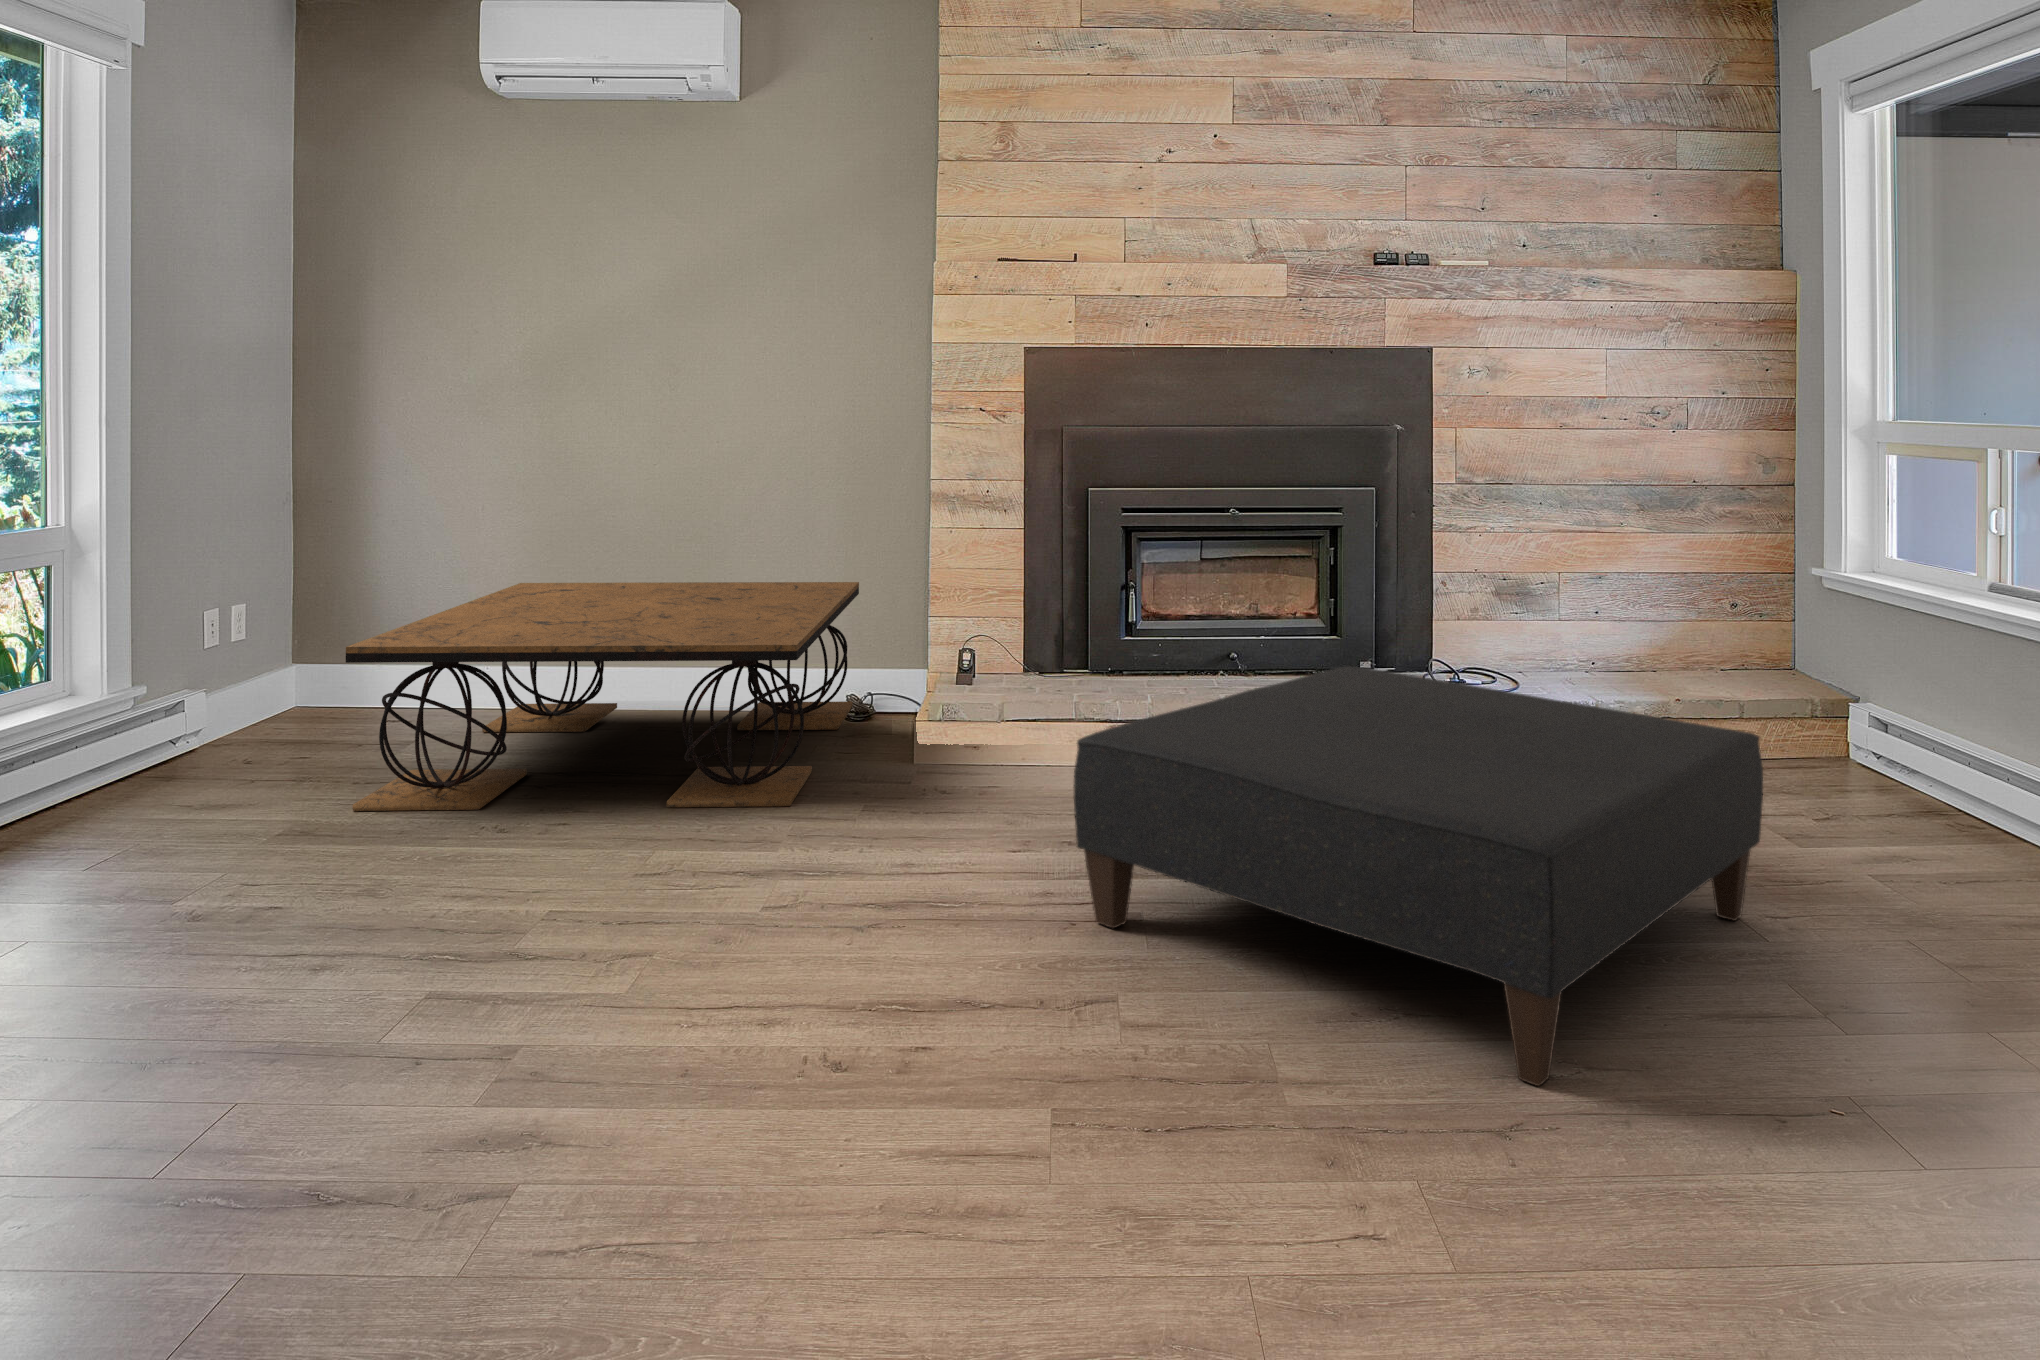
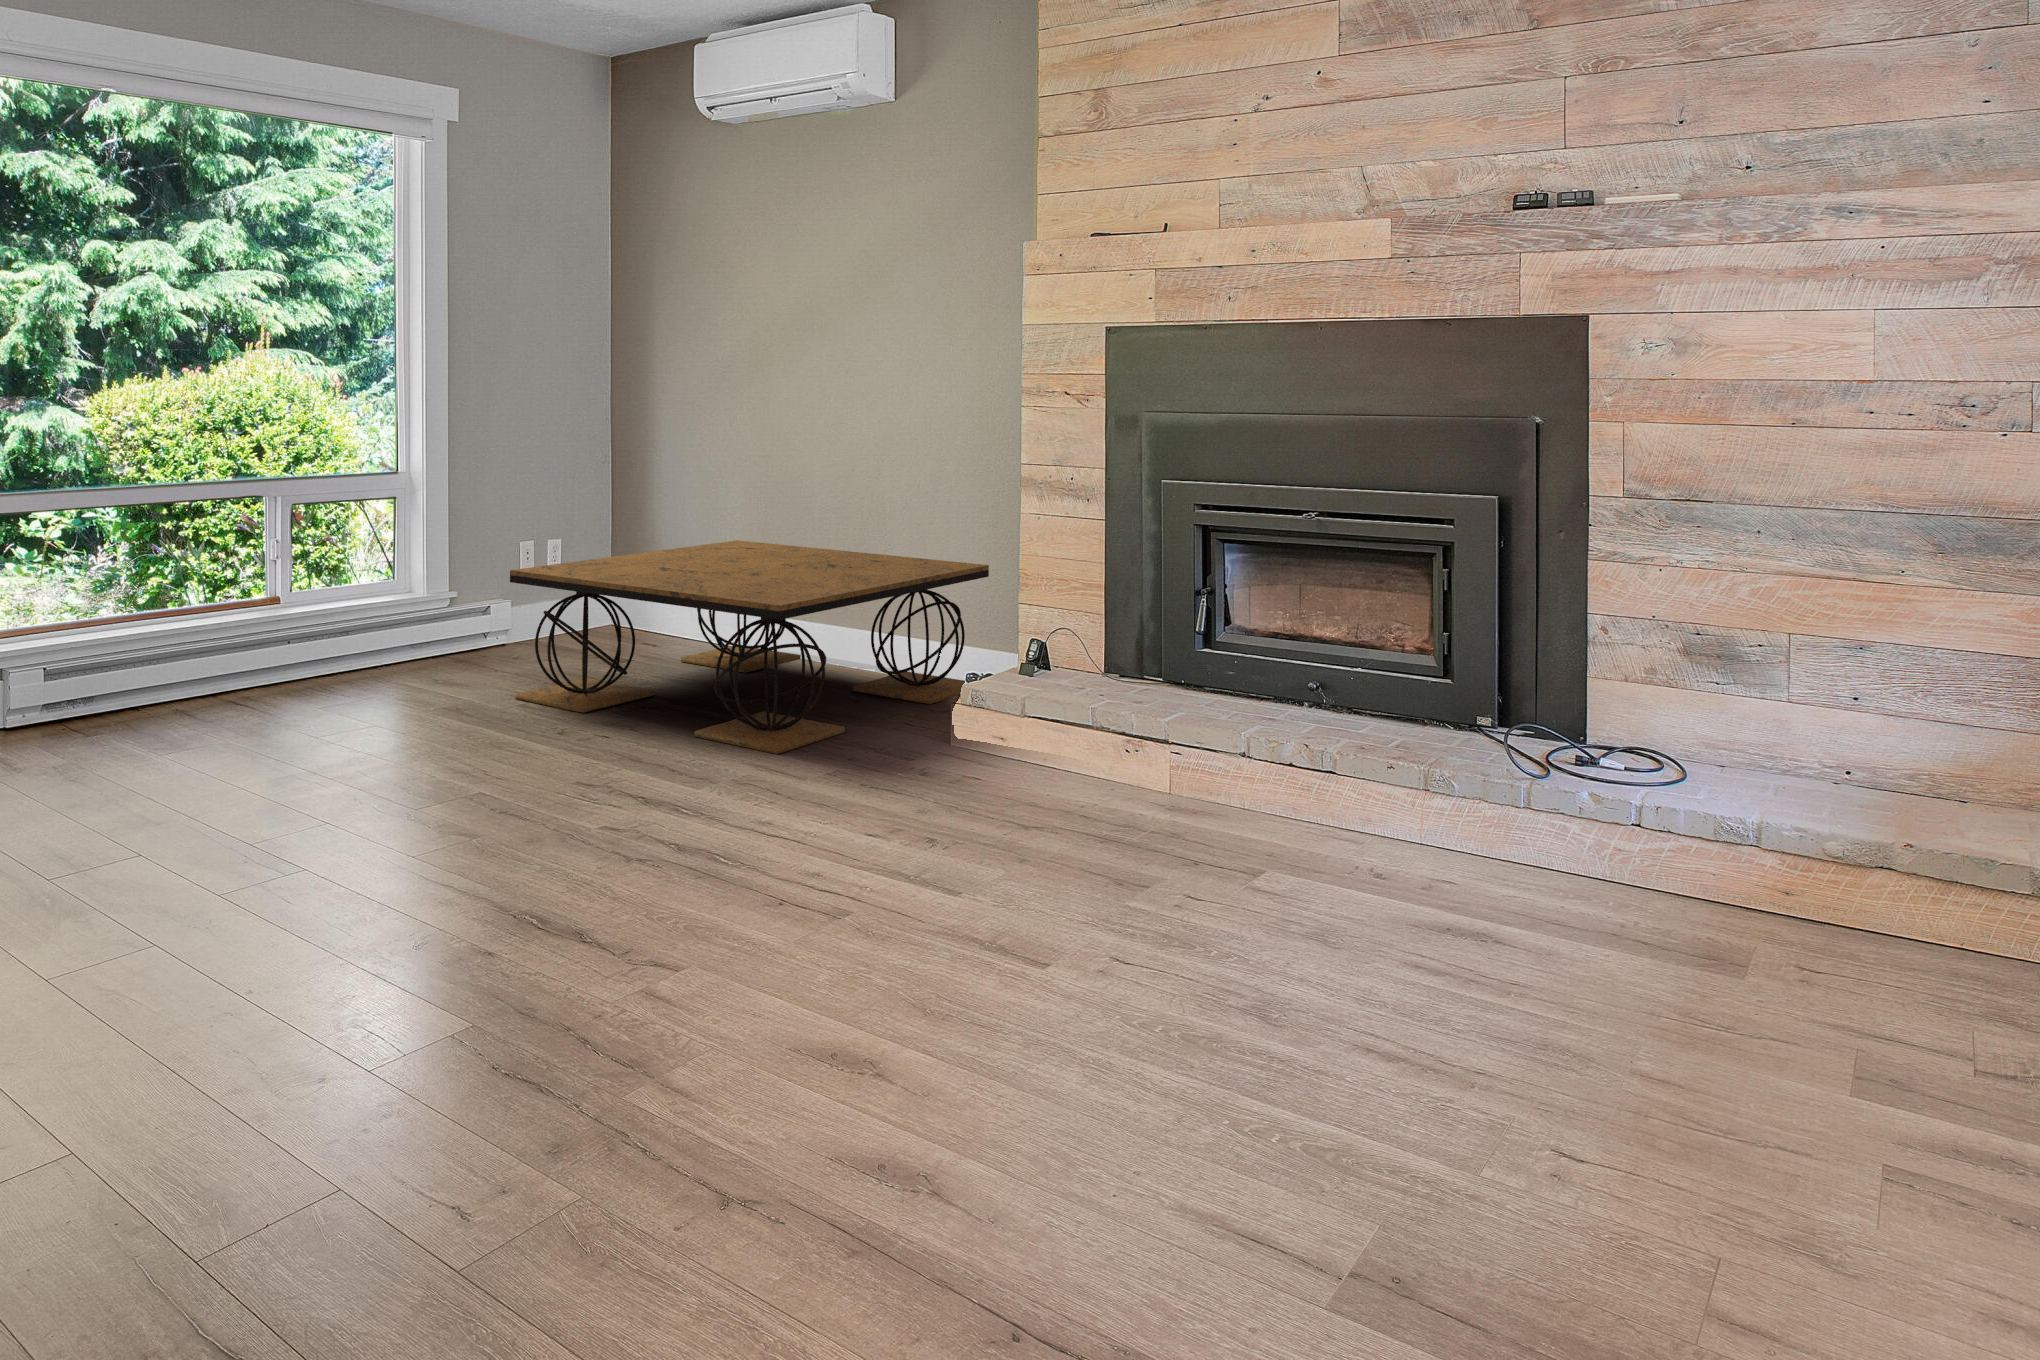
ottoman: present [1074,666,1763,1086] -> none [808,698,1570,1143]

